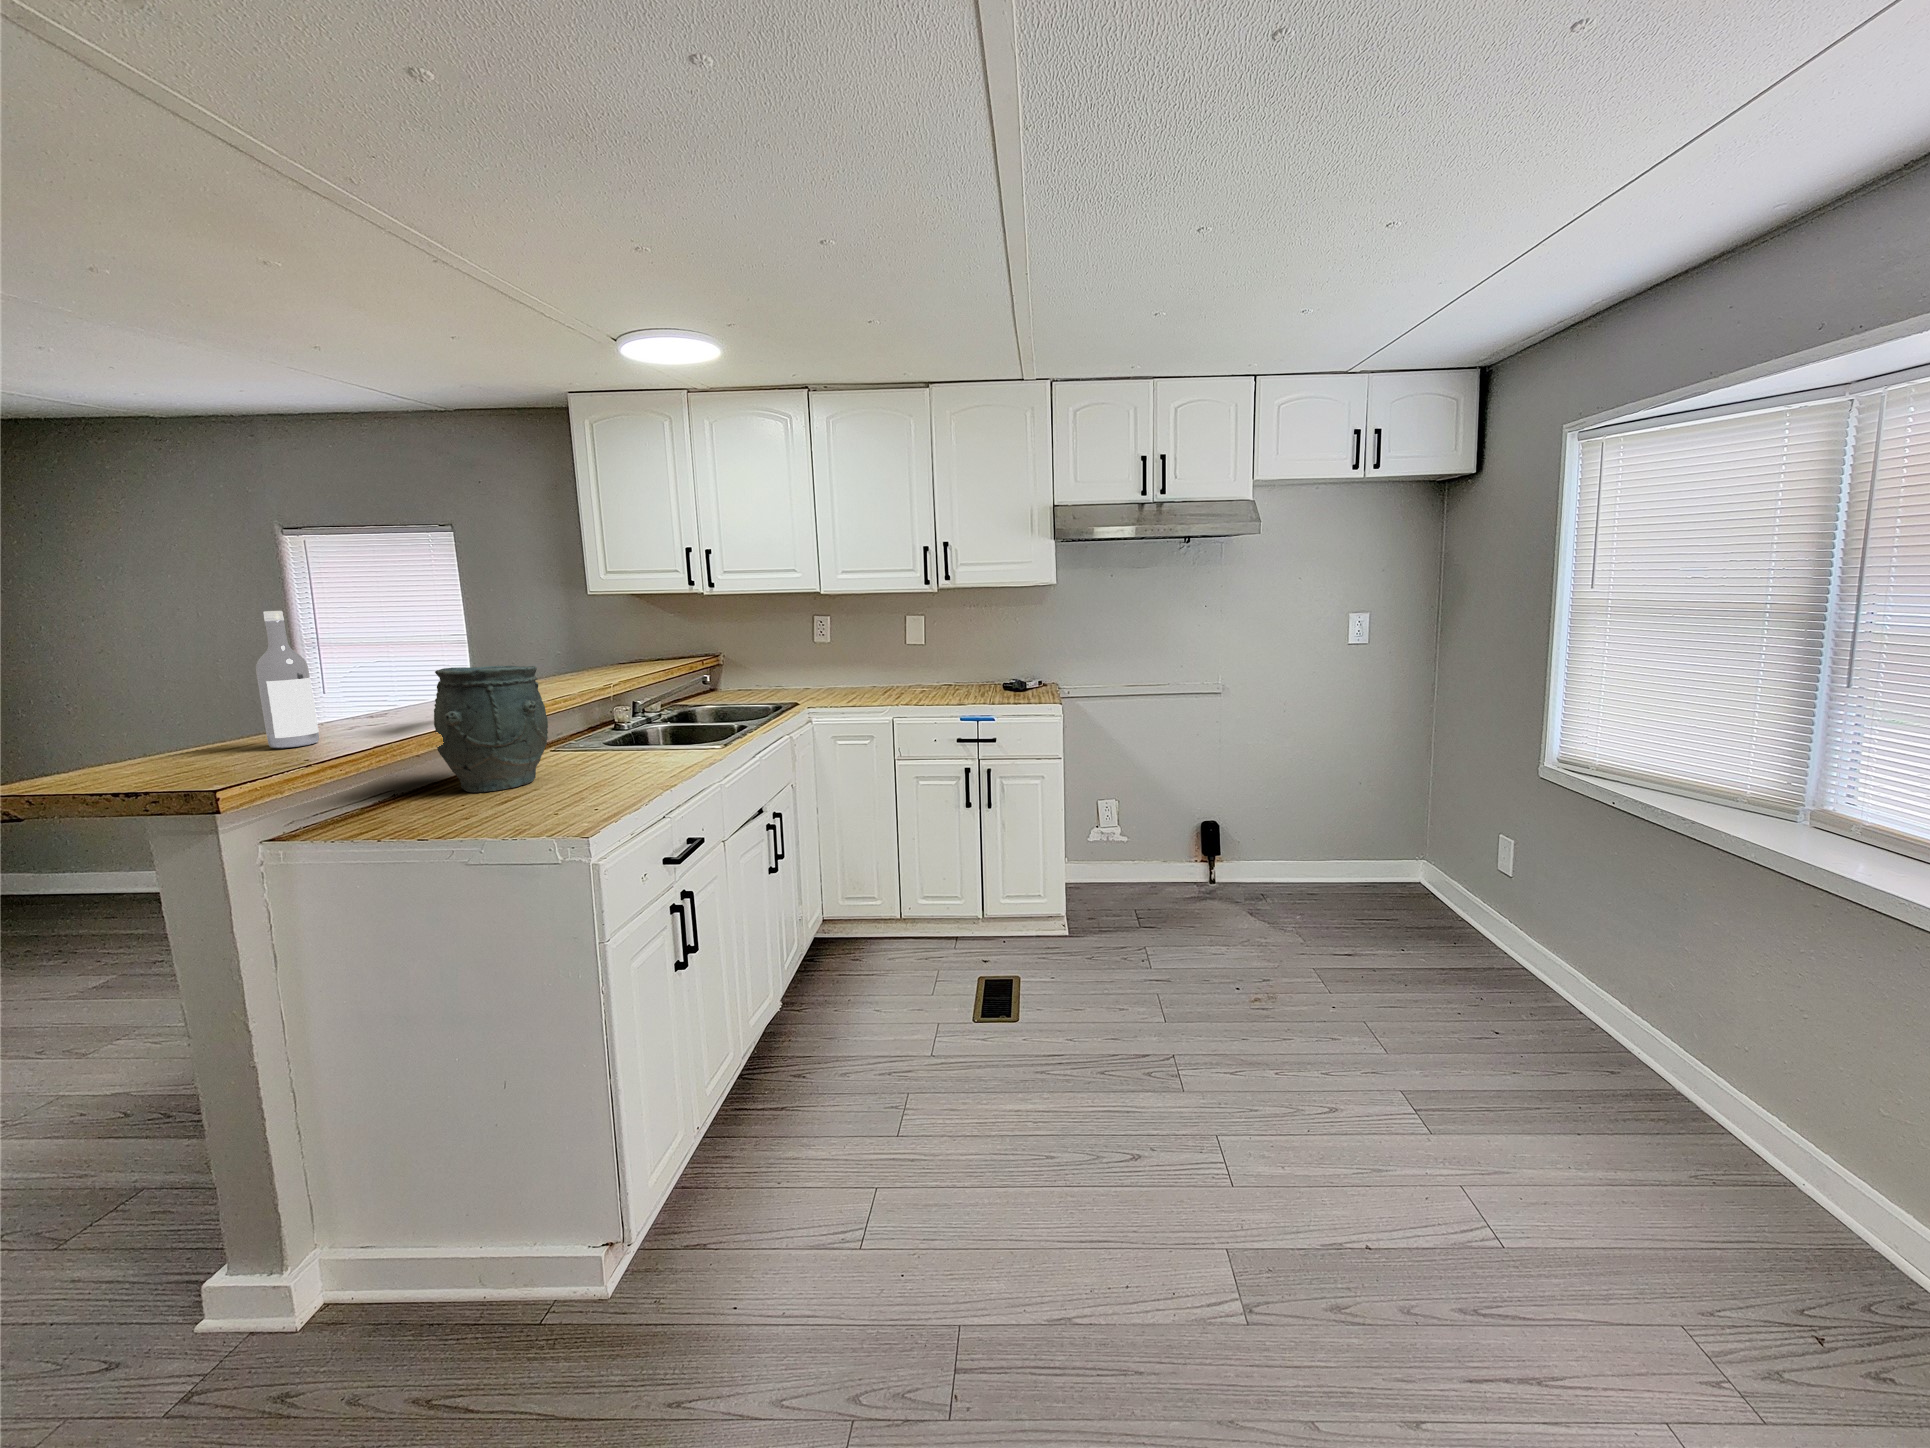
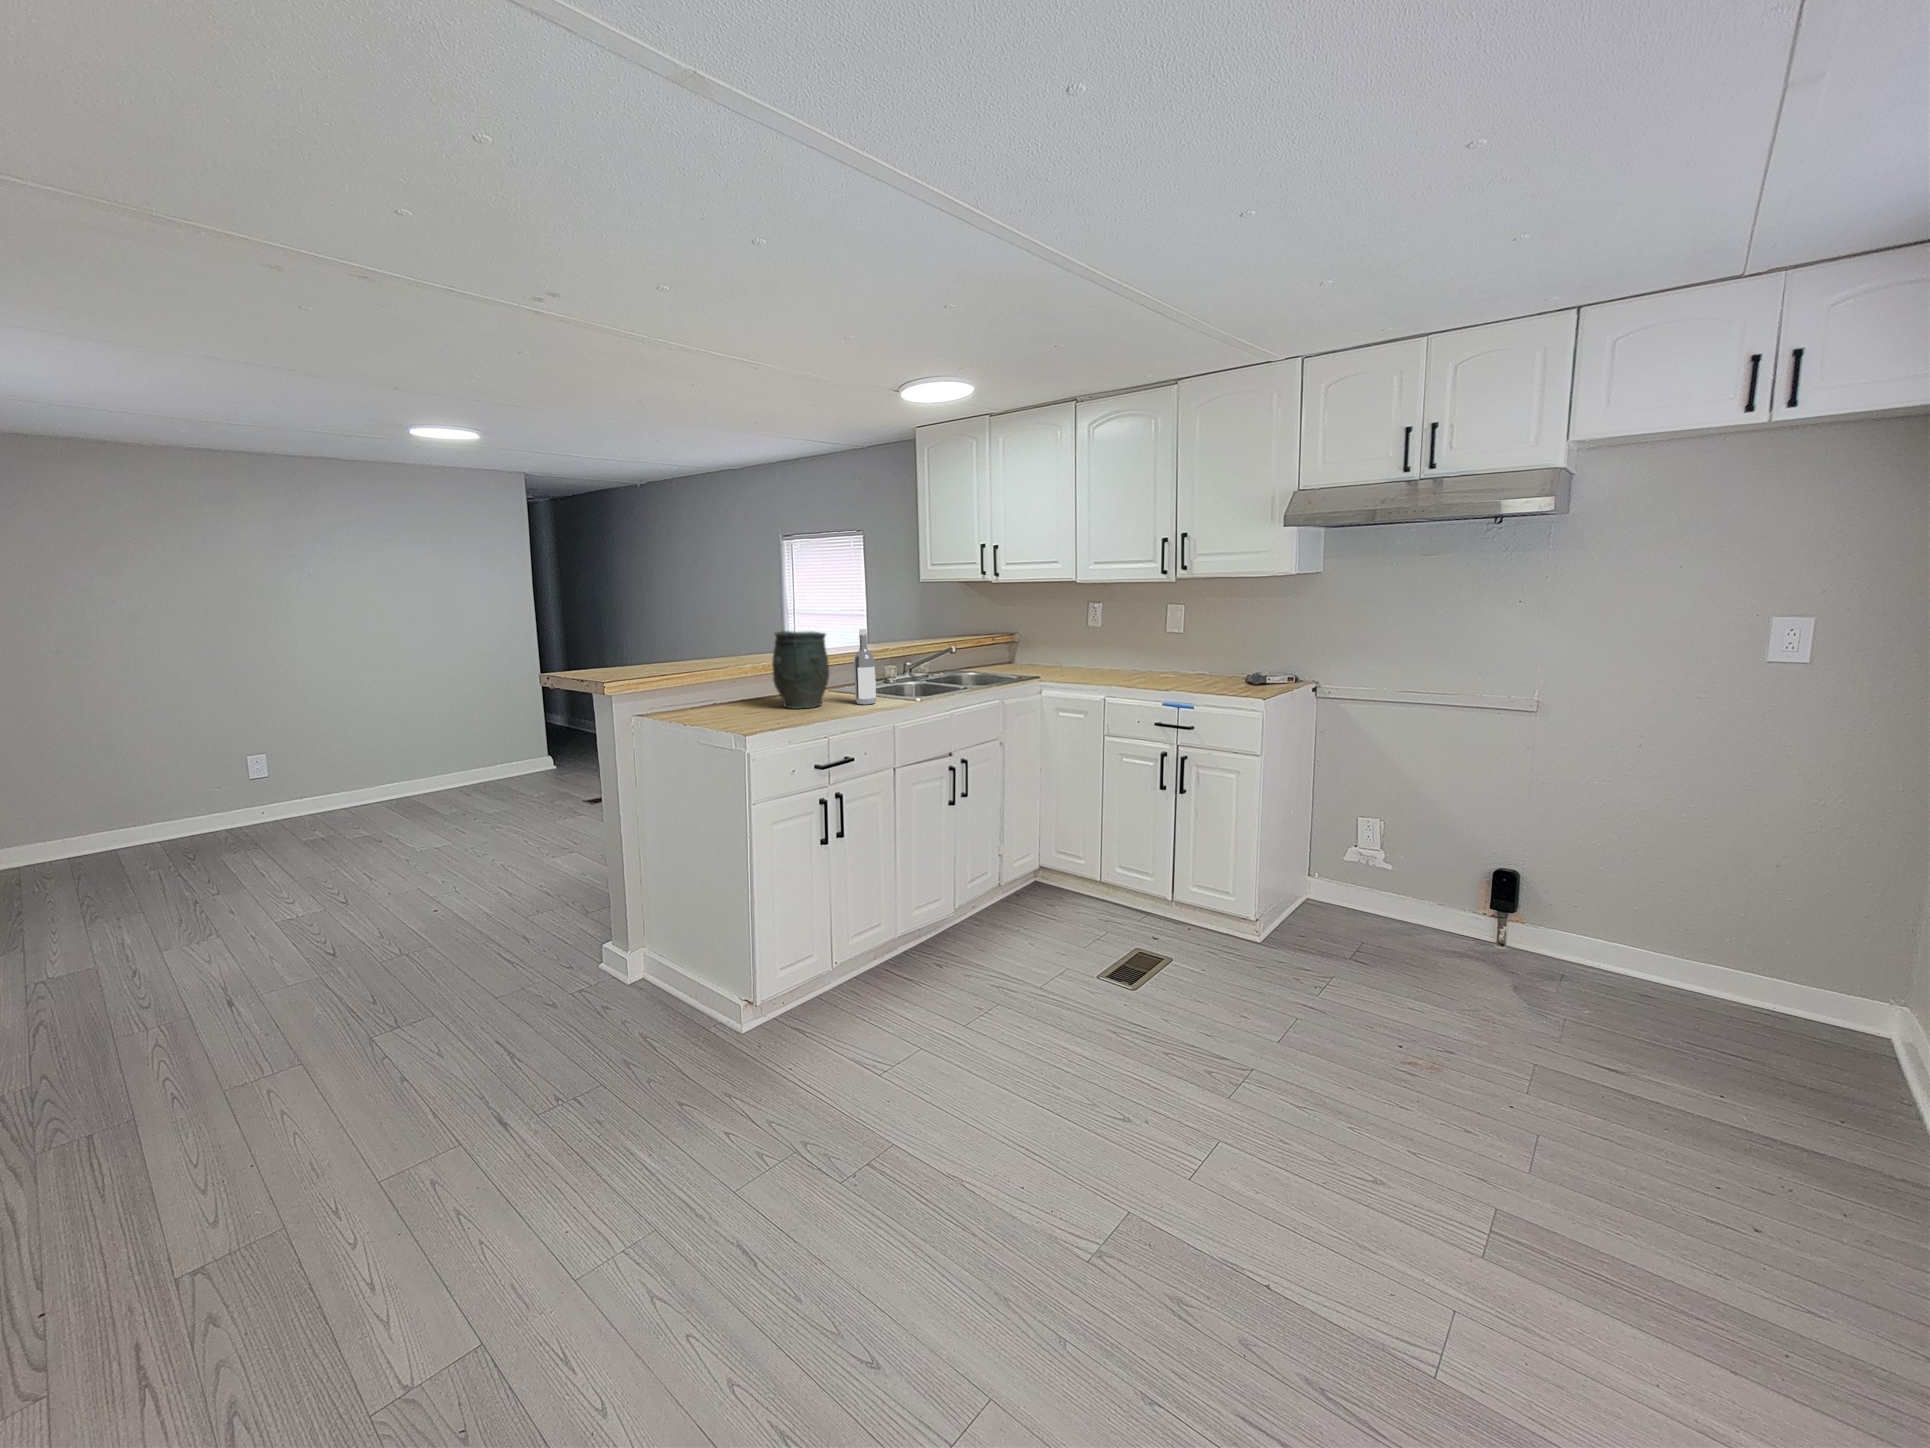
wine bottle: present [256,611,319,748] -> present [854,629,876,705]

